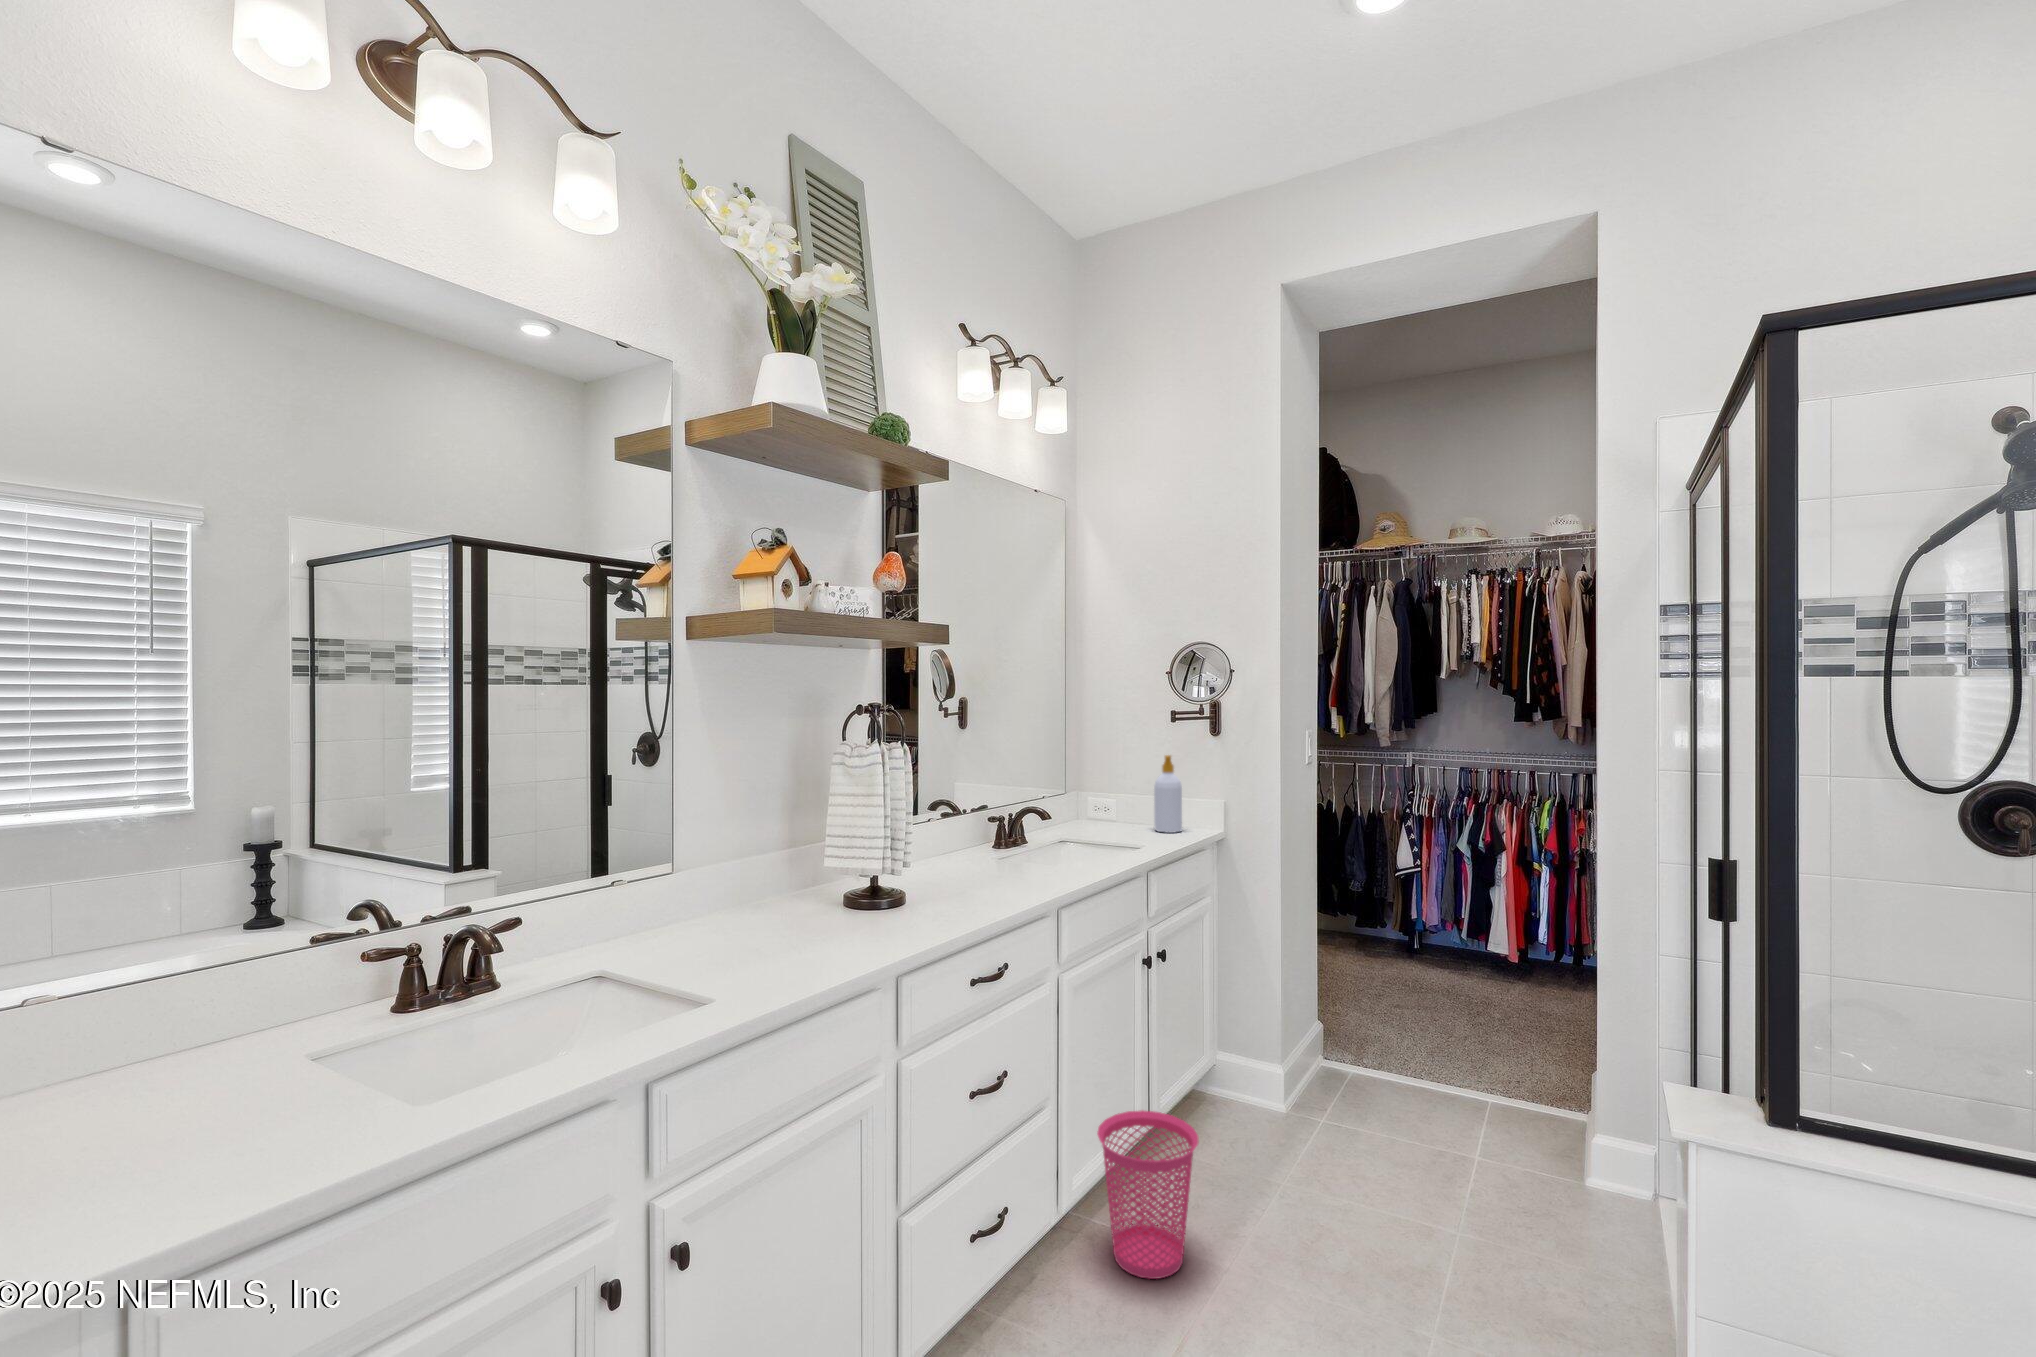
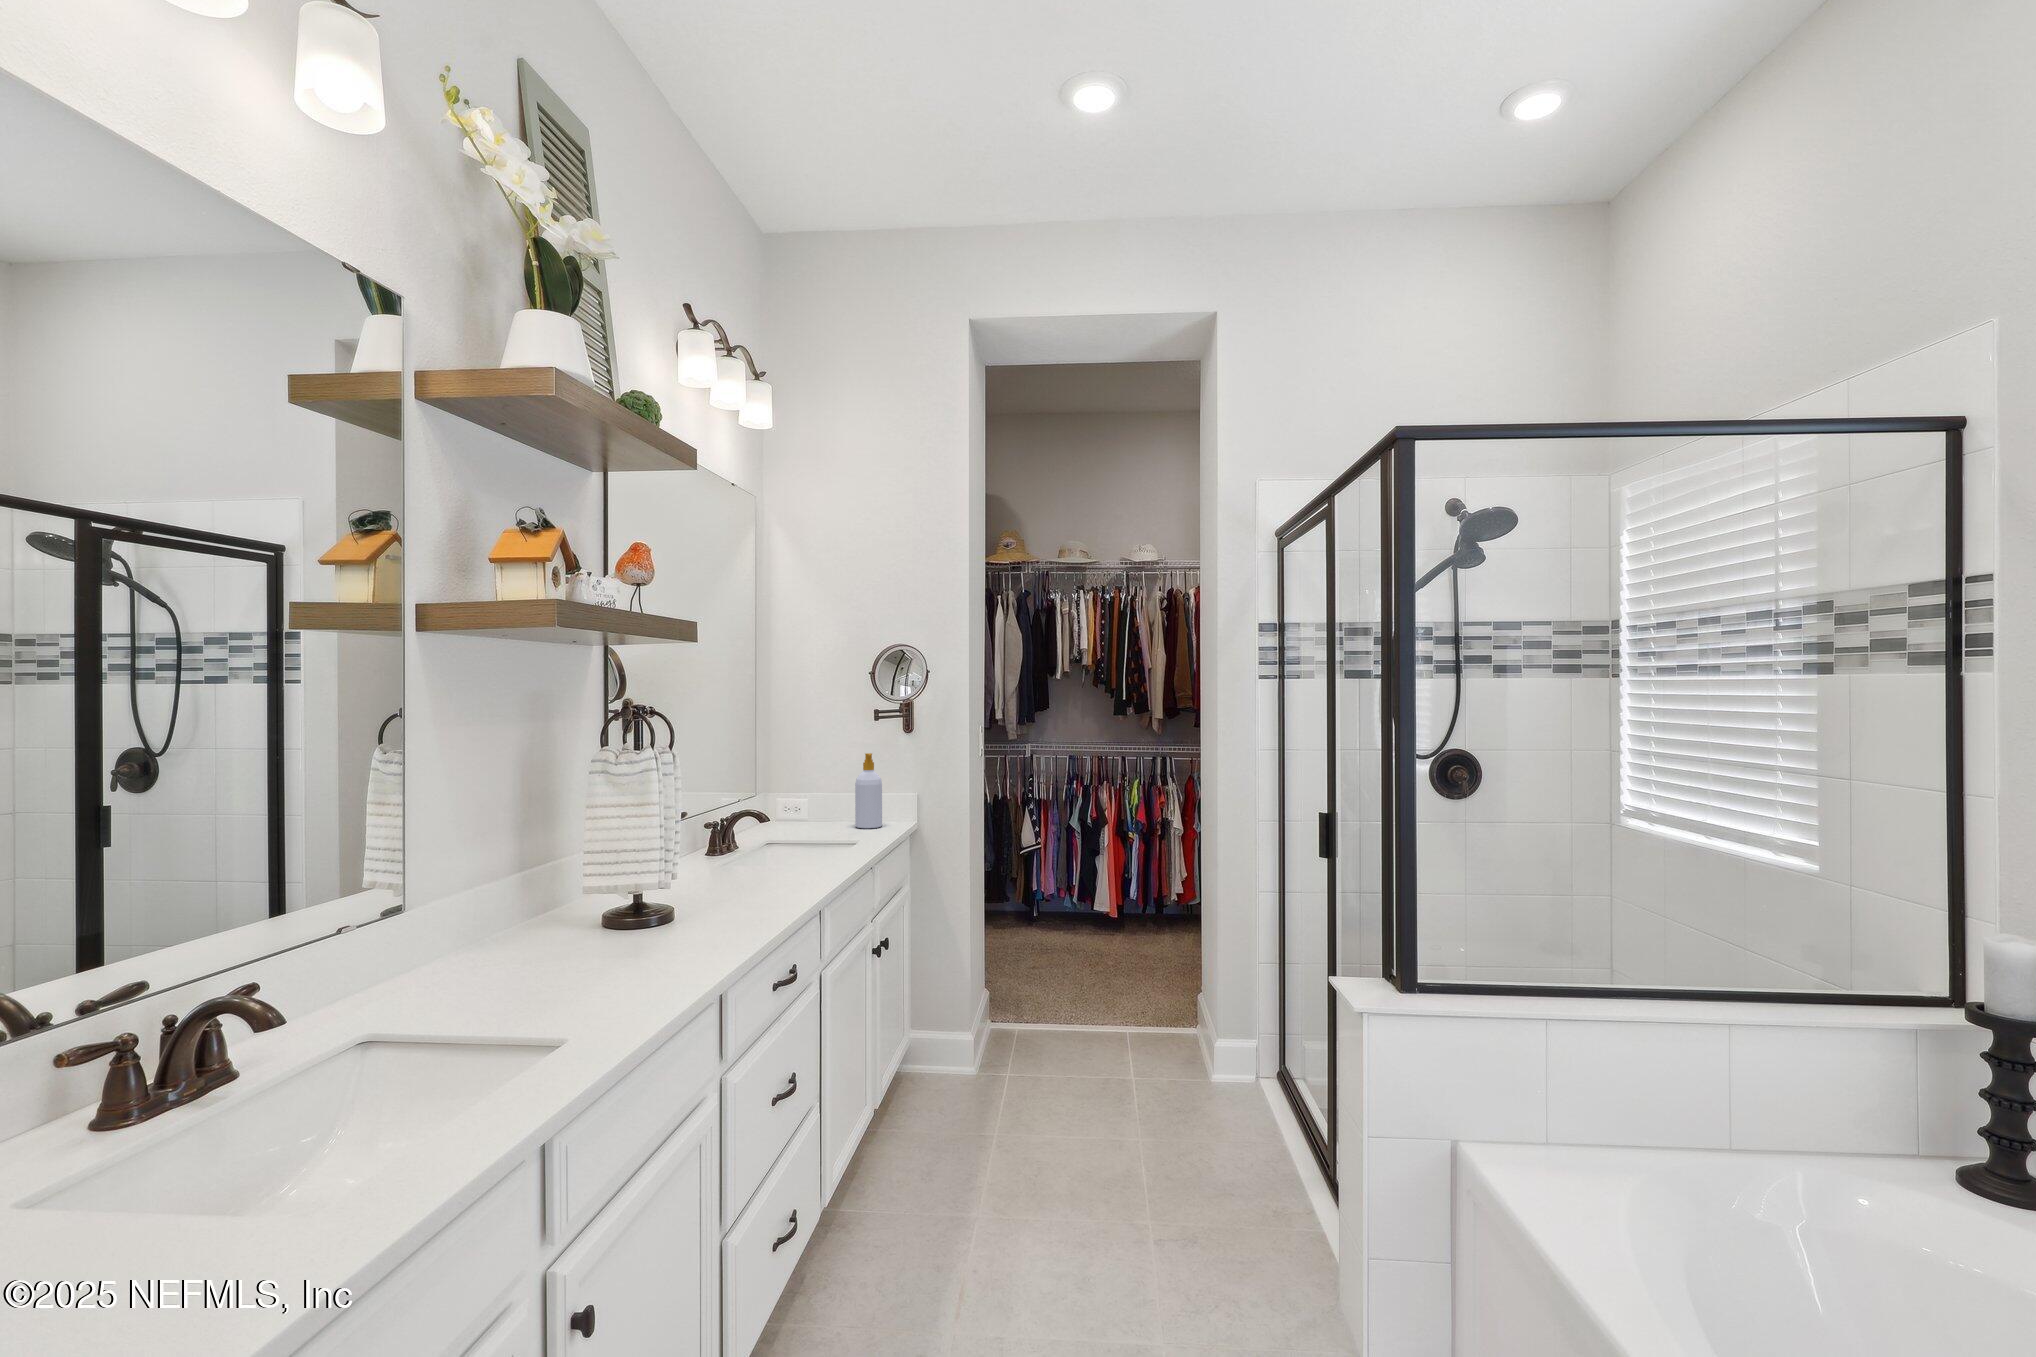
waste basket: present [1097,1110,1198,1279] -> none [856,1090,952,1247]

